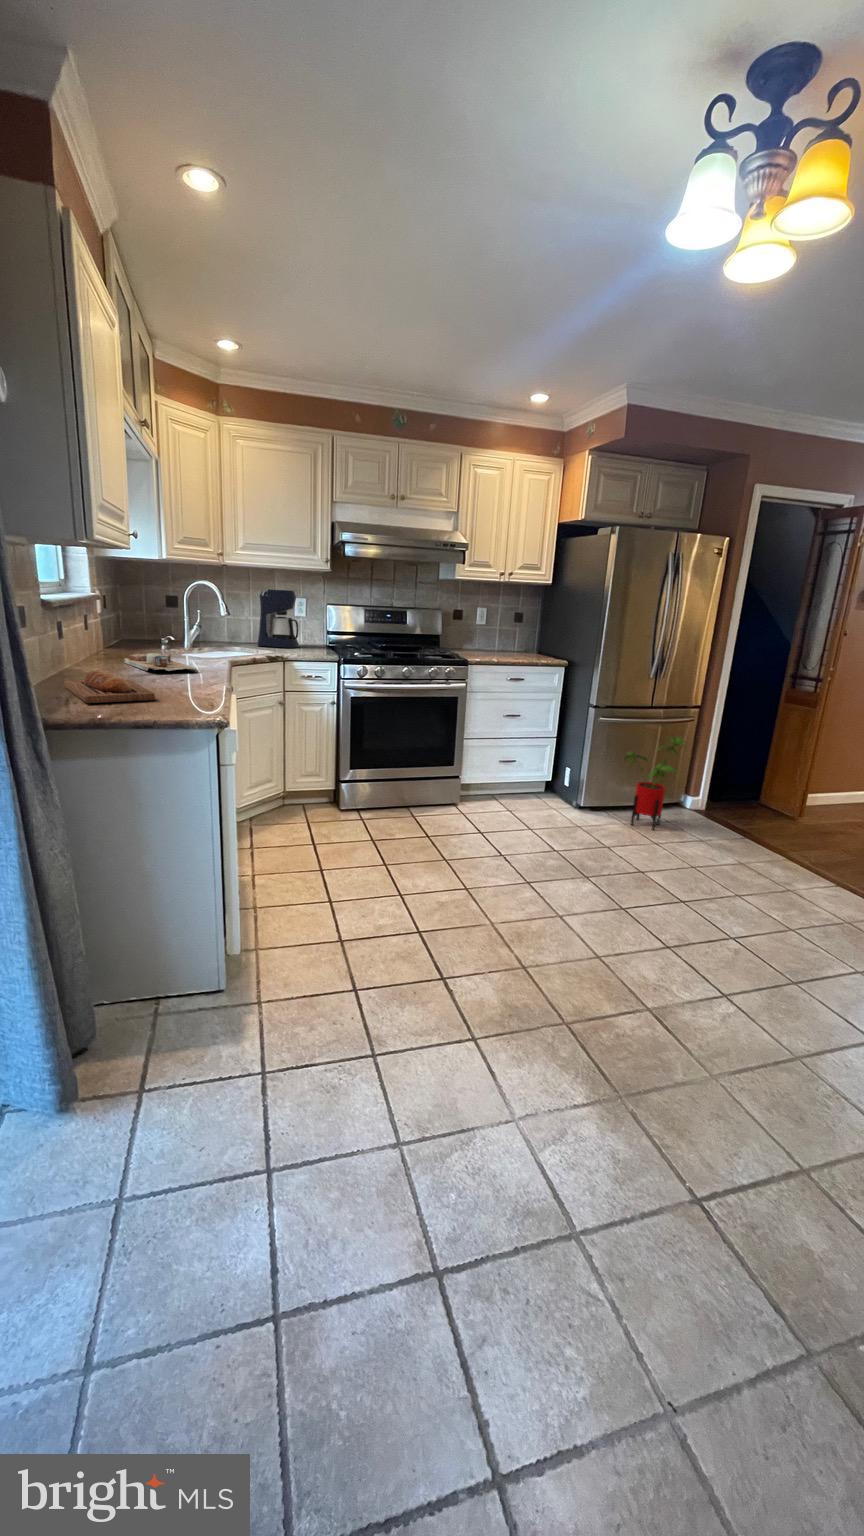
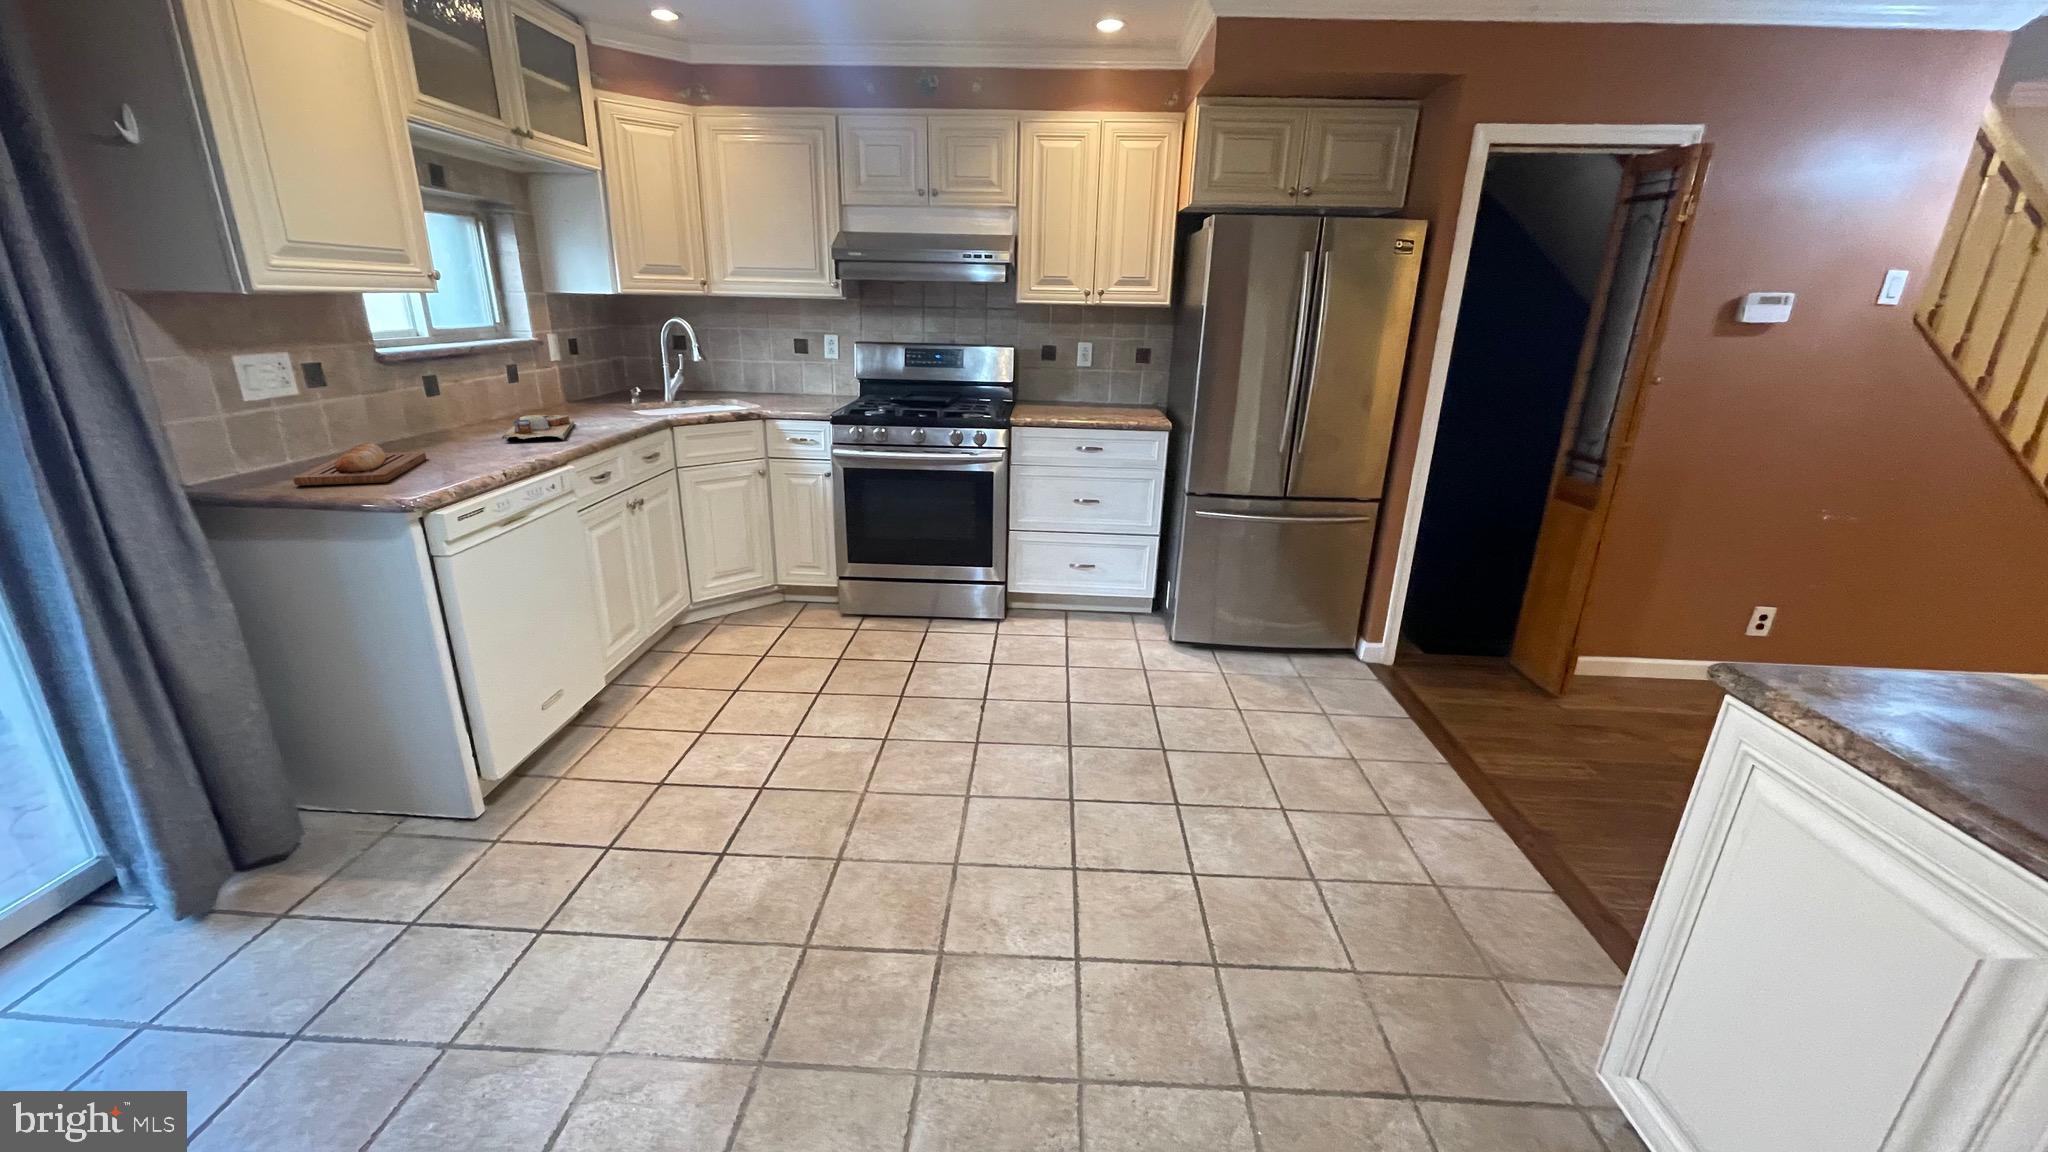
coffee maker: present [257,589,300,648] -> none [764,325,820,401]
house plant: present [624,737,686,830] -> none [1226,544,1320,687]

